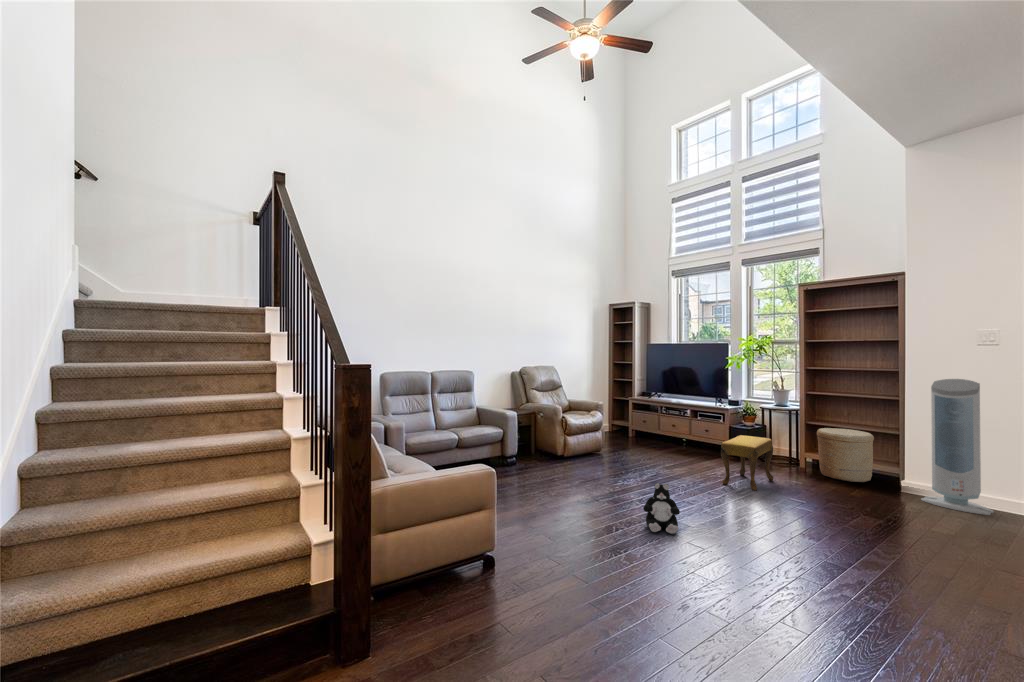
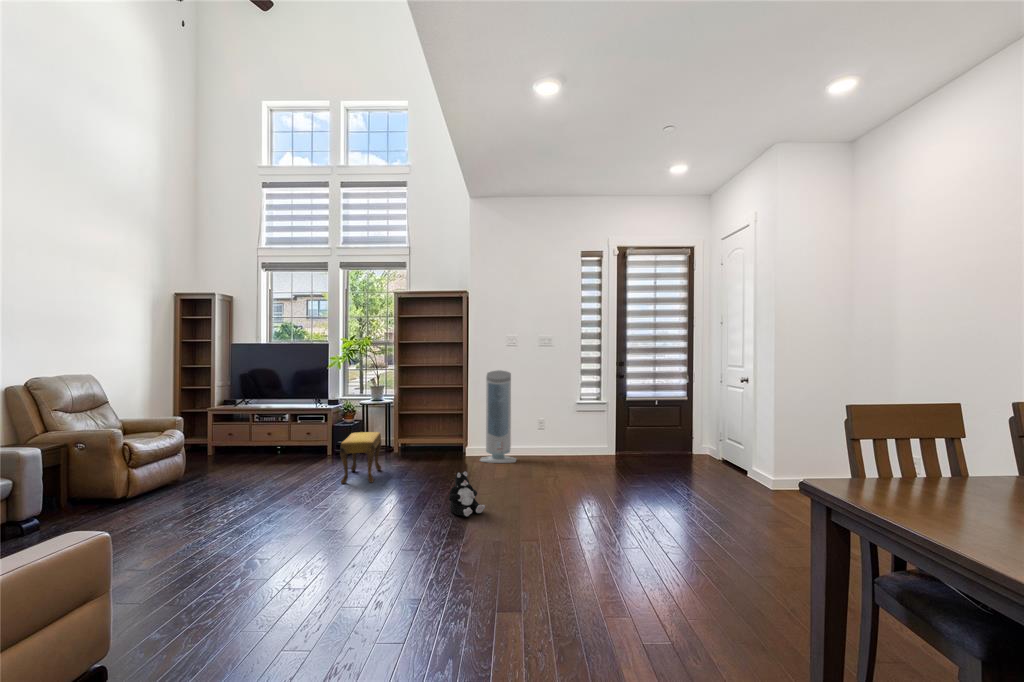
woven basket: present [817,428,874,482] -> none [408,415,447,458]
plush toy: present [643,483,680,534] -> present [449,471,485,517]

